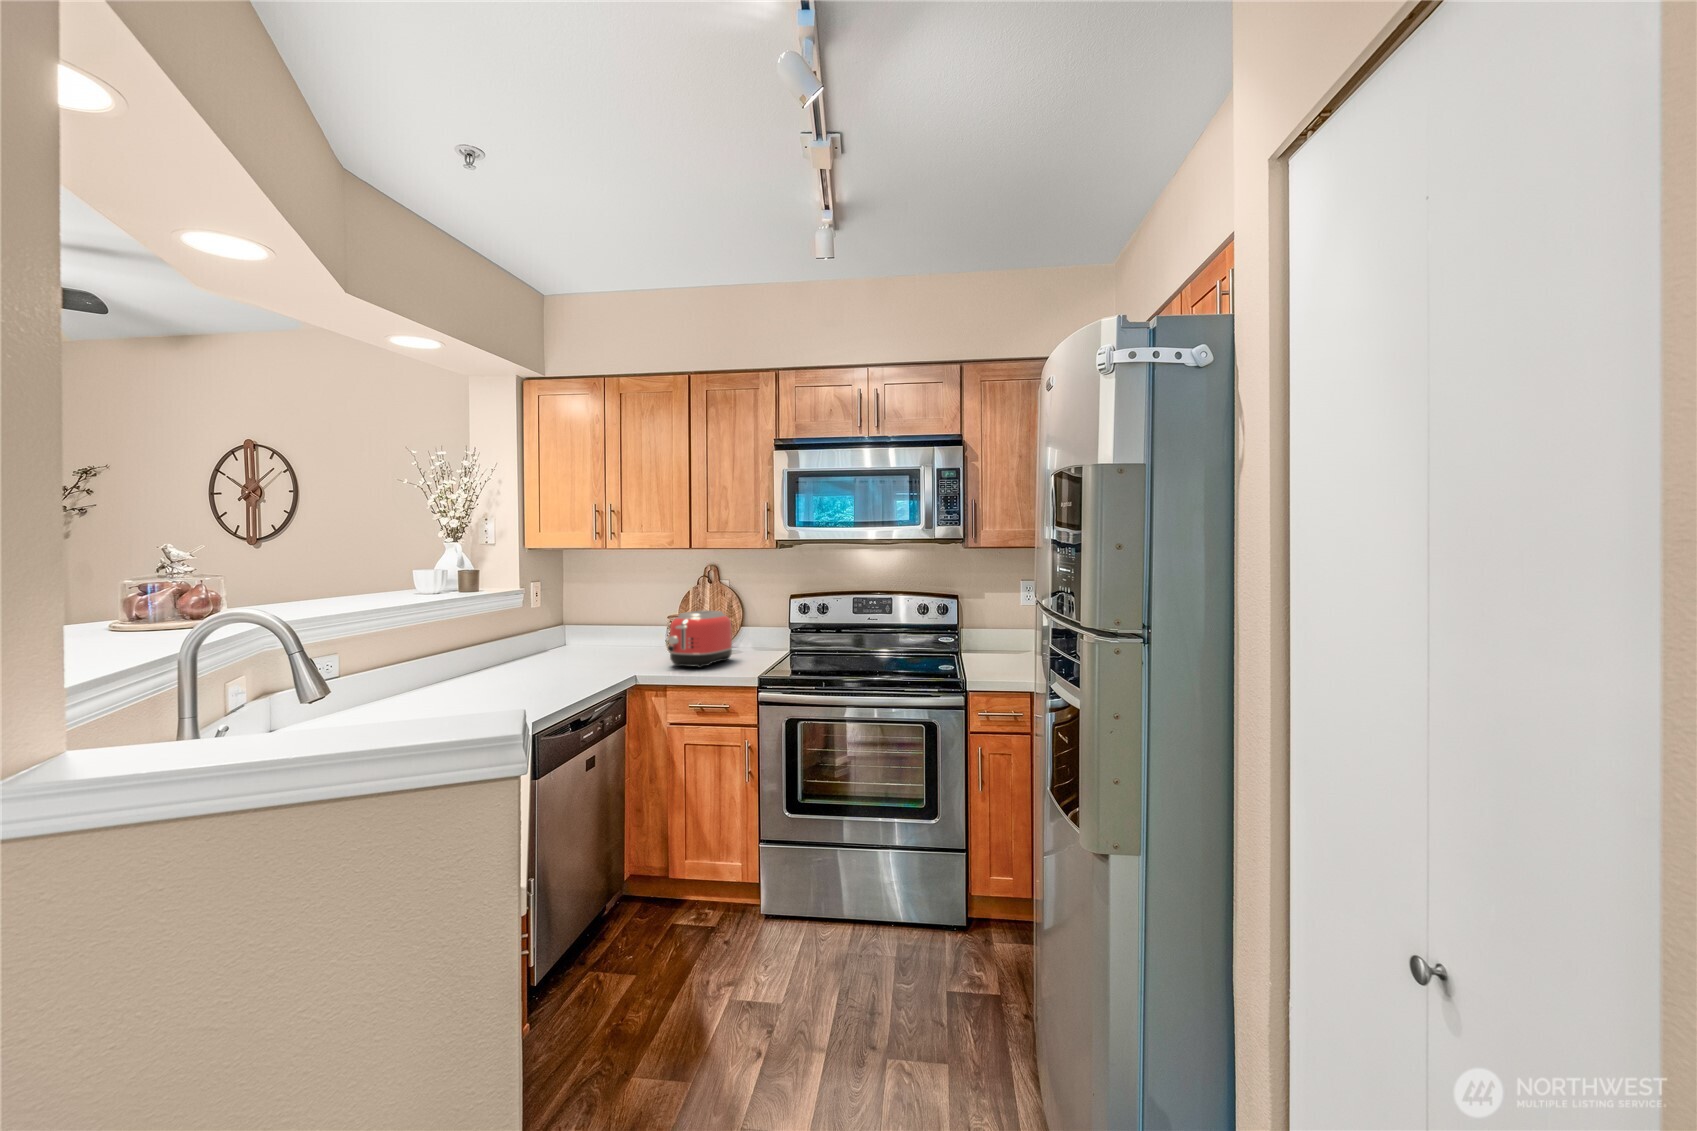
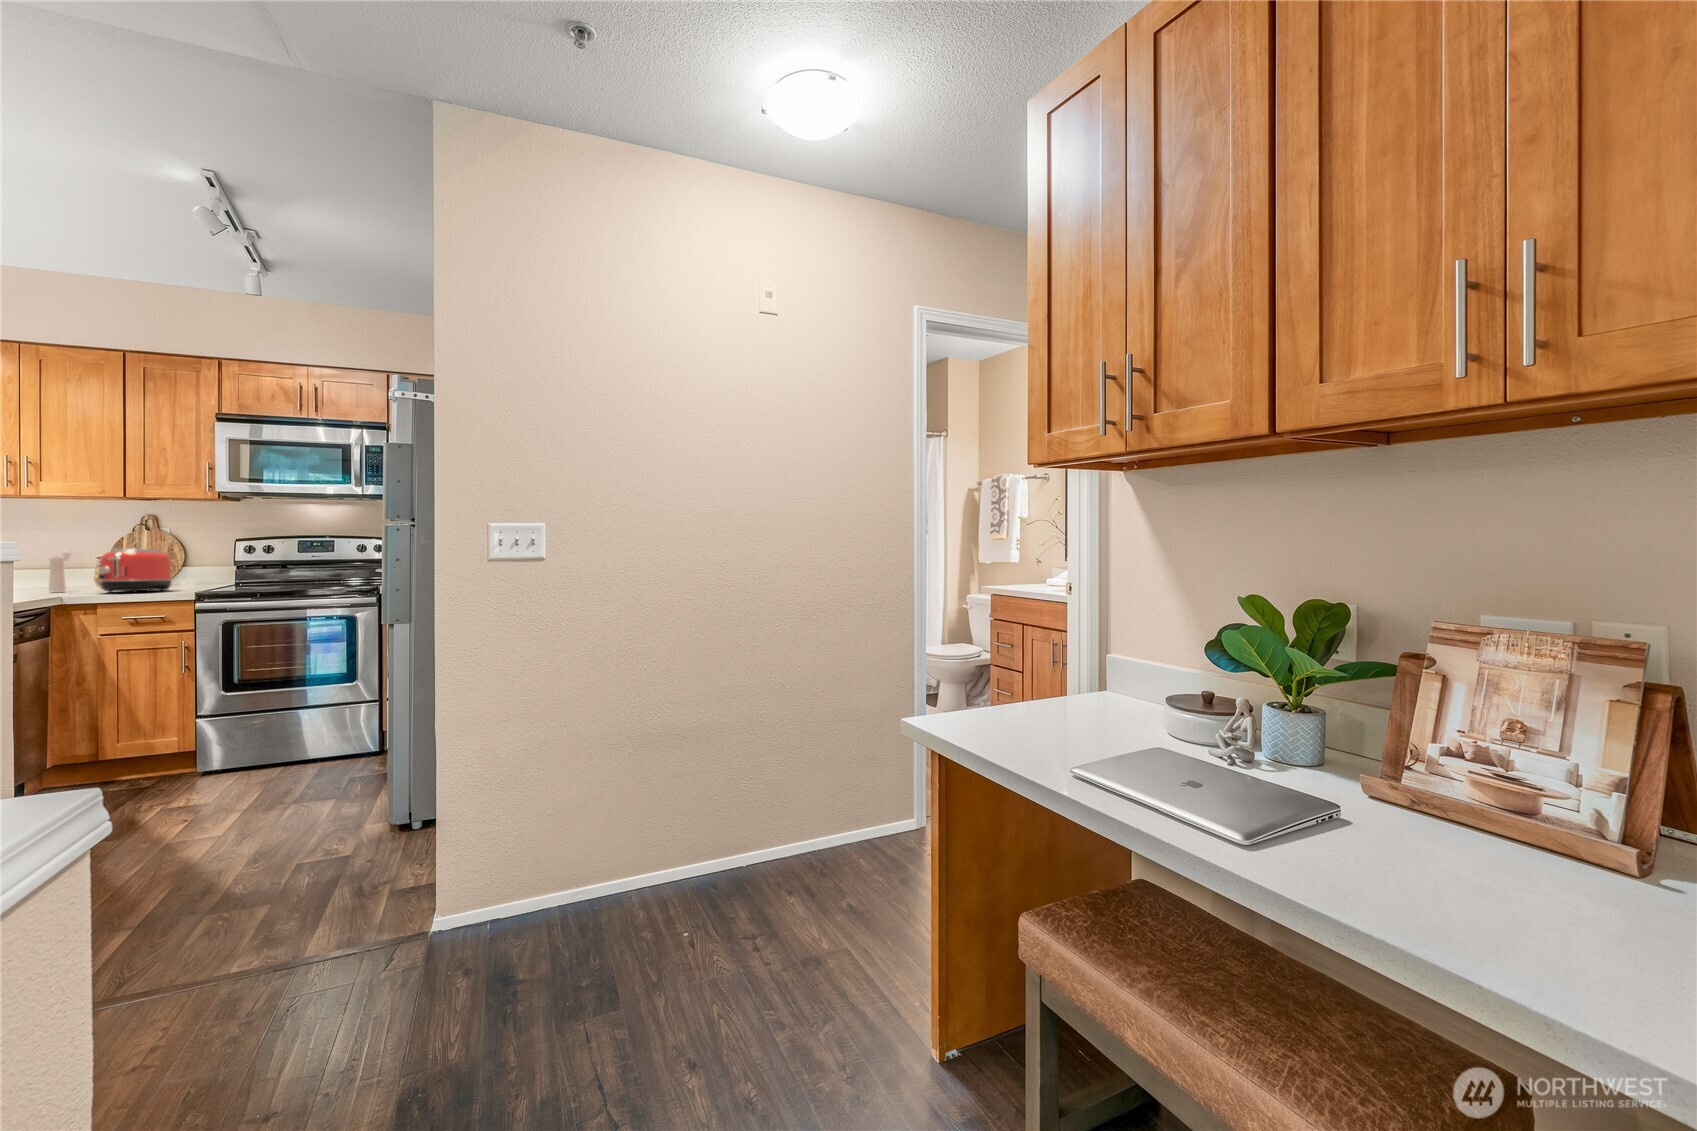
pepper mill: none [628,609,648,660] -> present [49,550,72,592]

